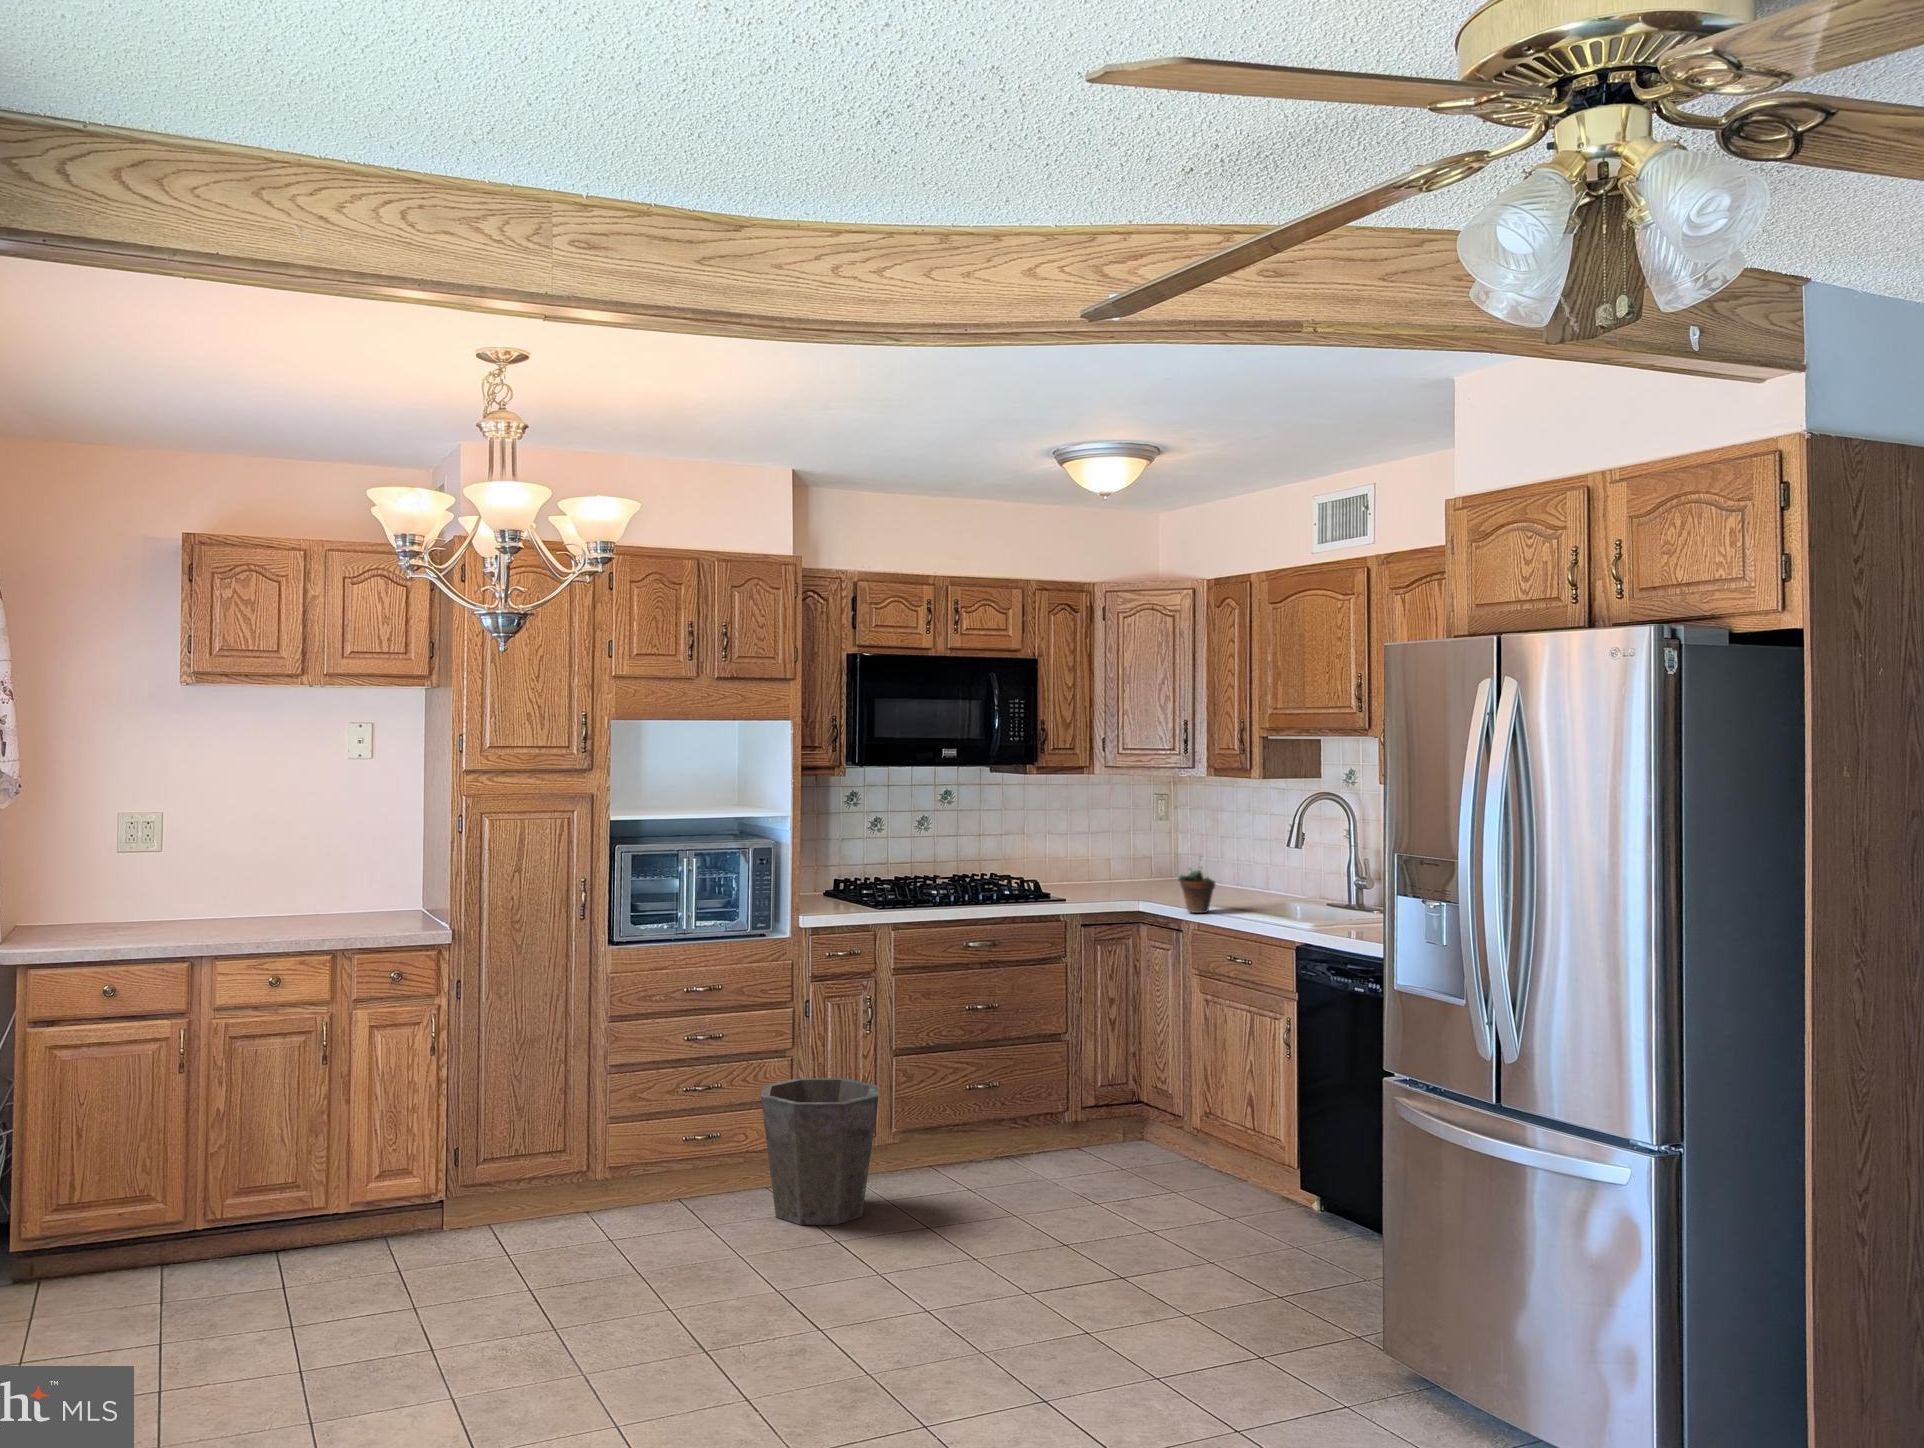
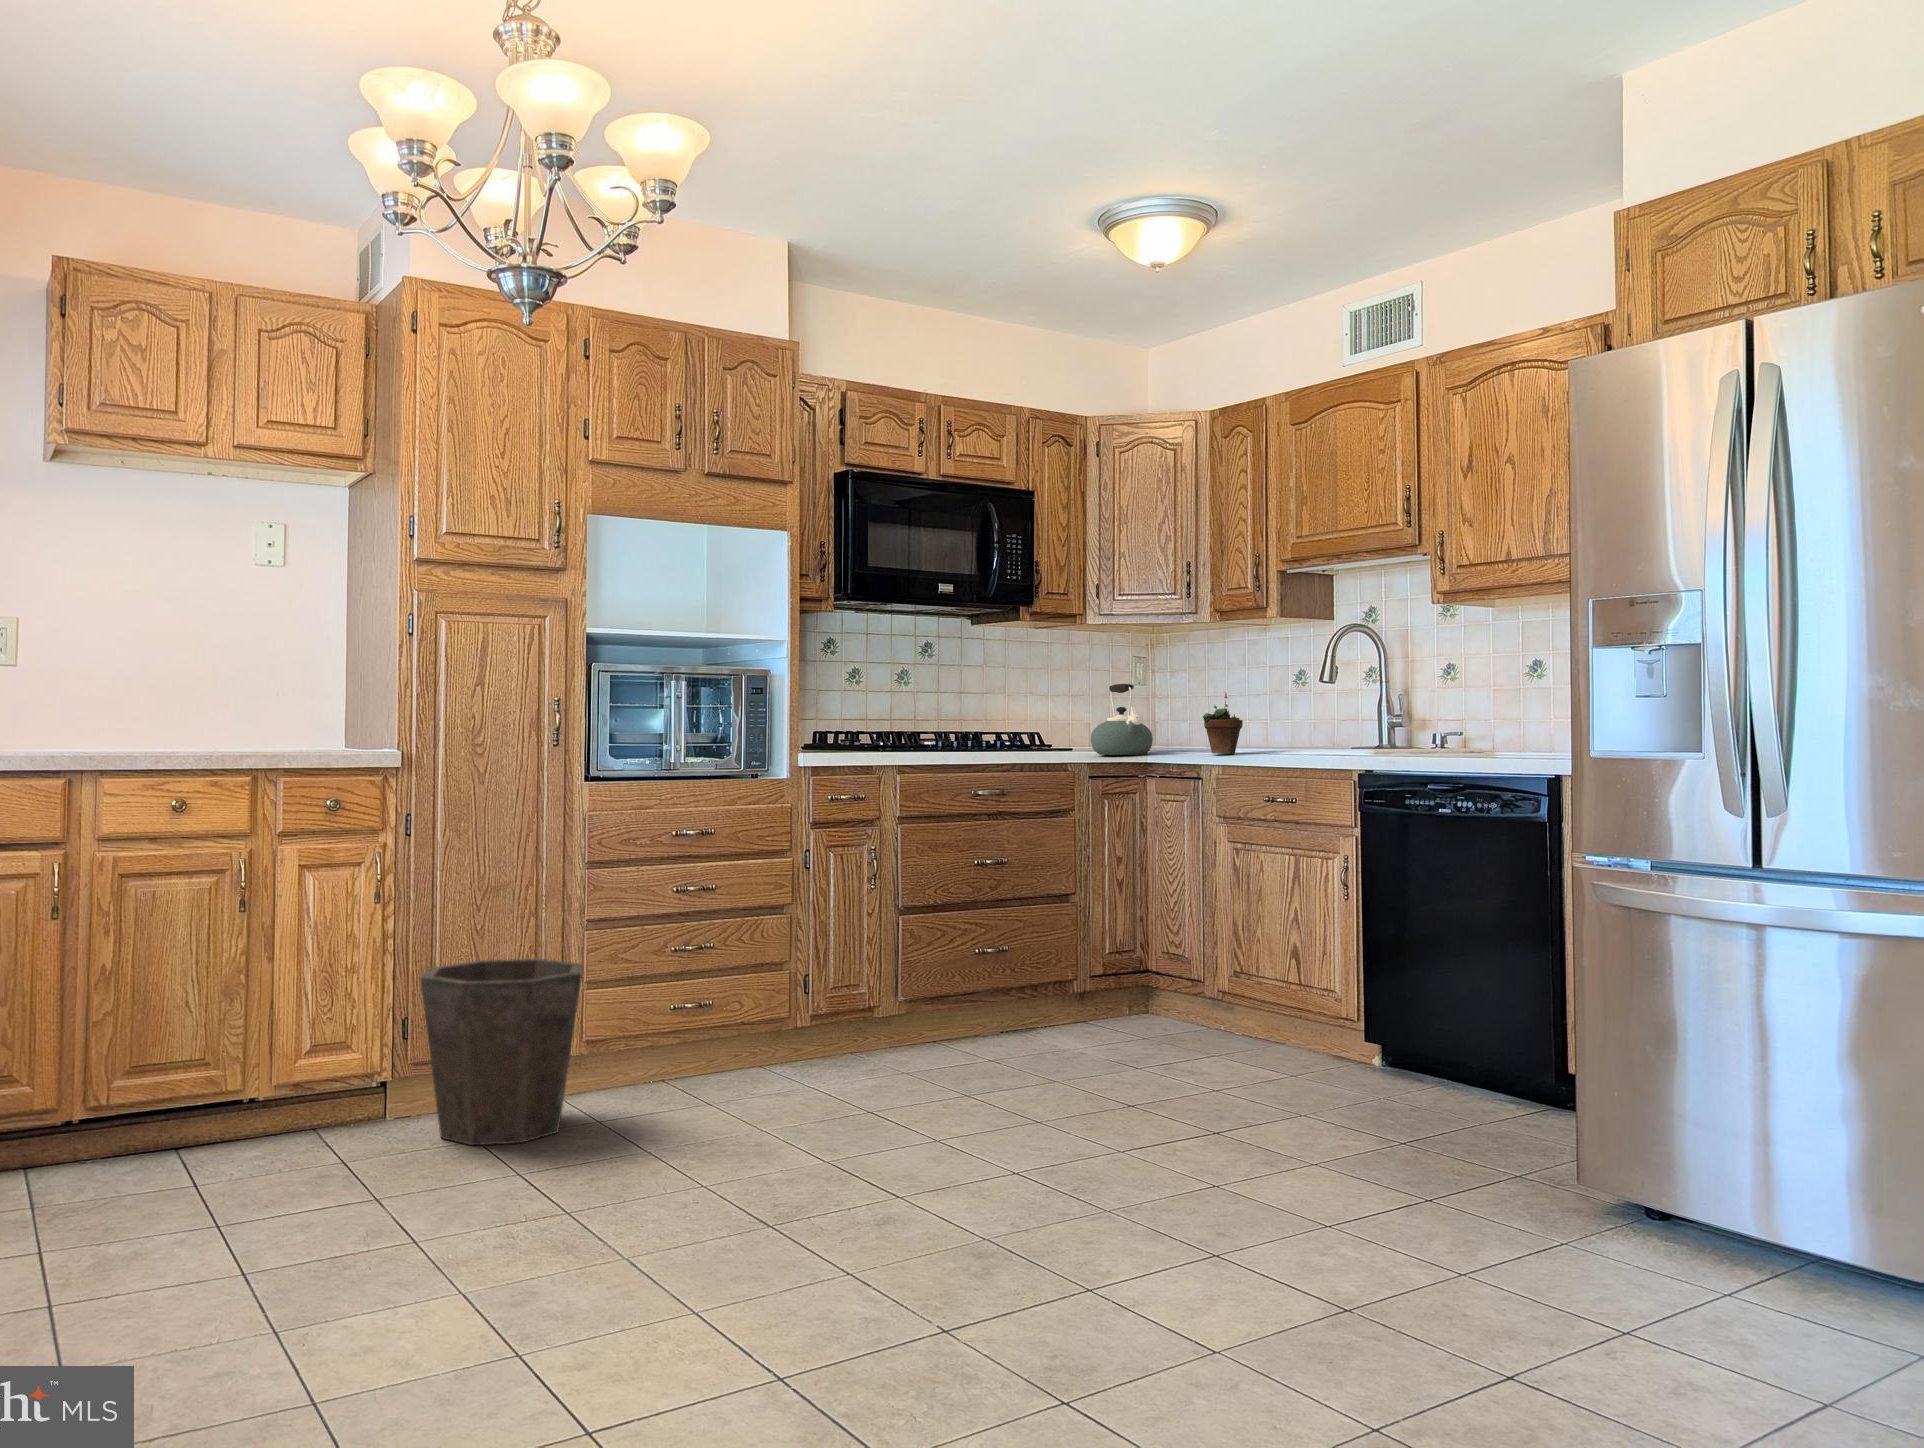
kettle: none [1087,838,1144,906] -> present [1091,684,1153,755]
waste bin: present [761,1078,879,1225] -> present [420,959,583,1145]

